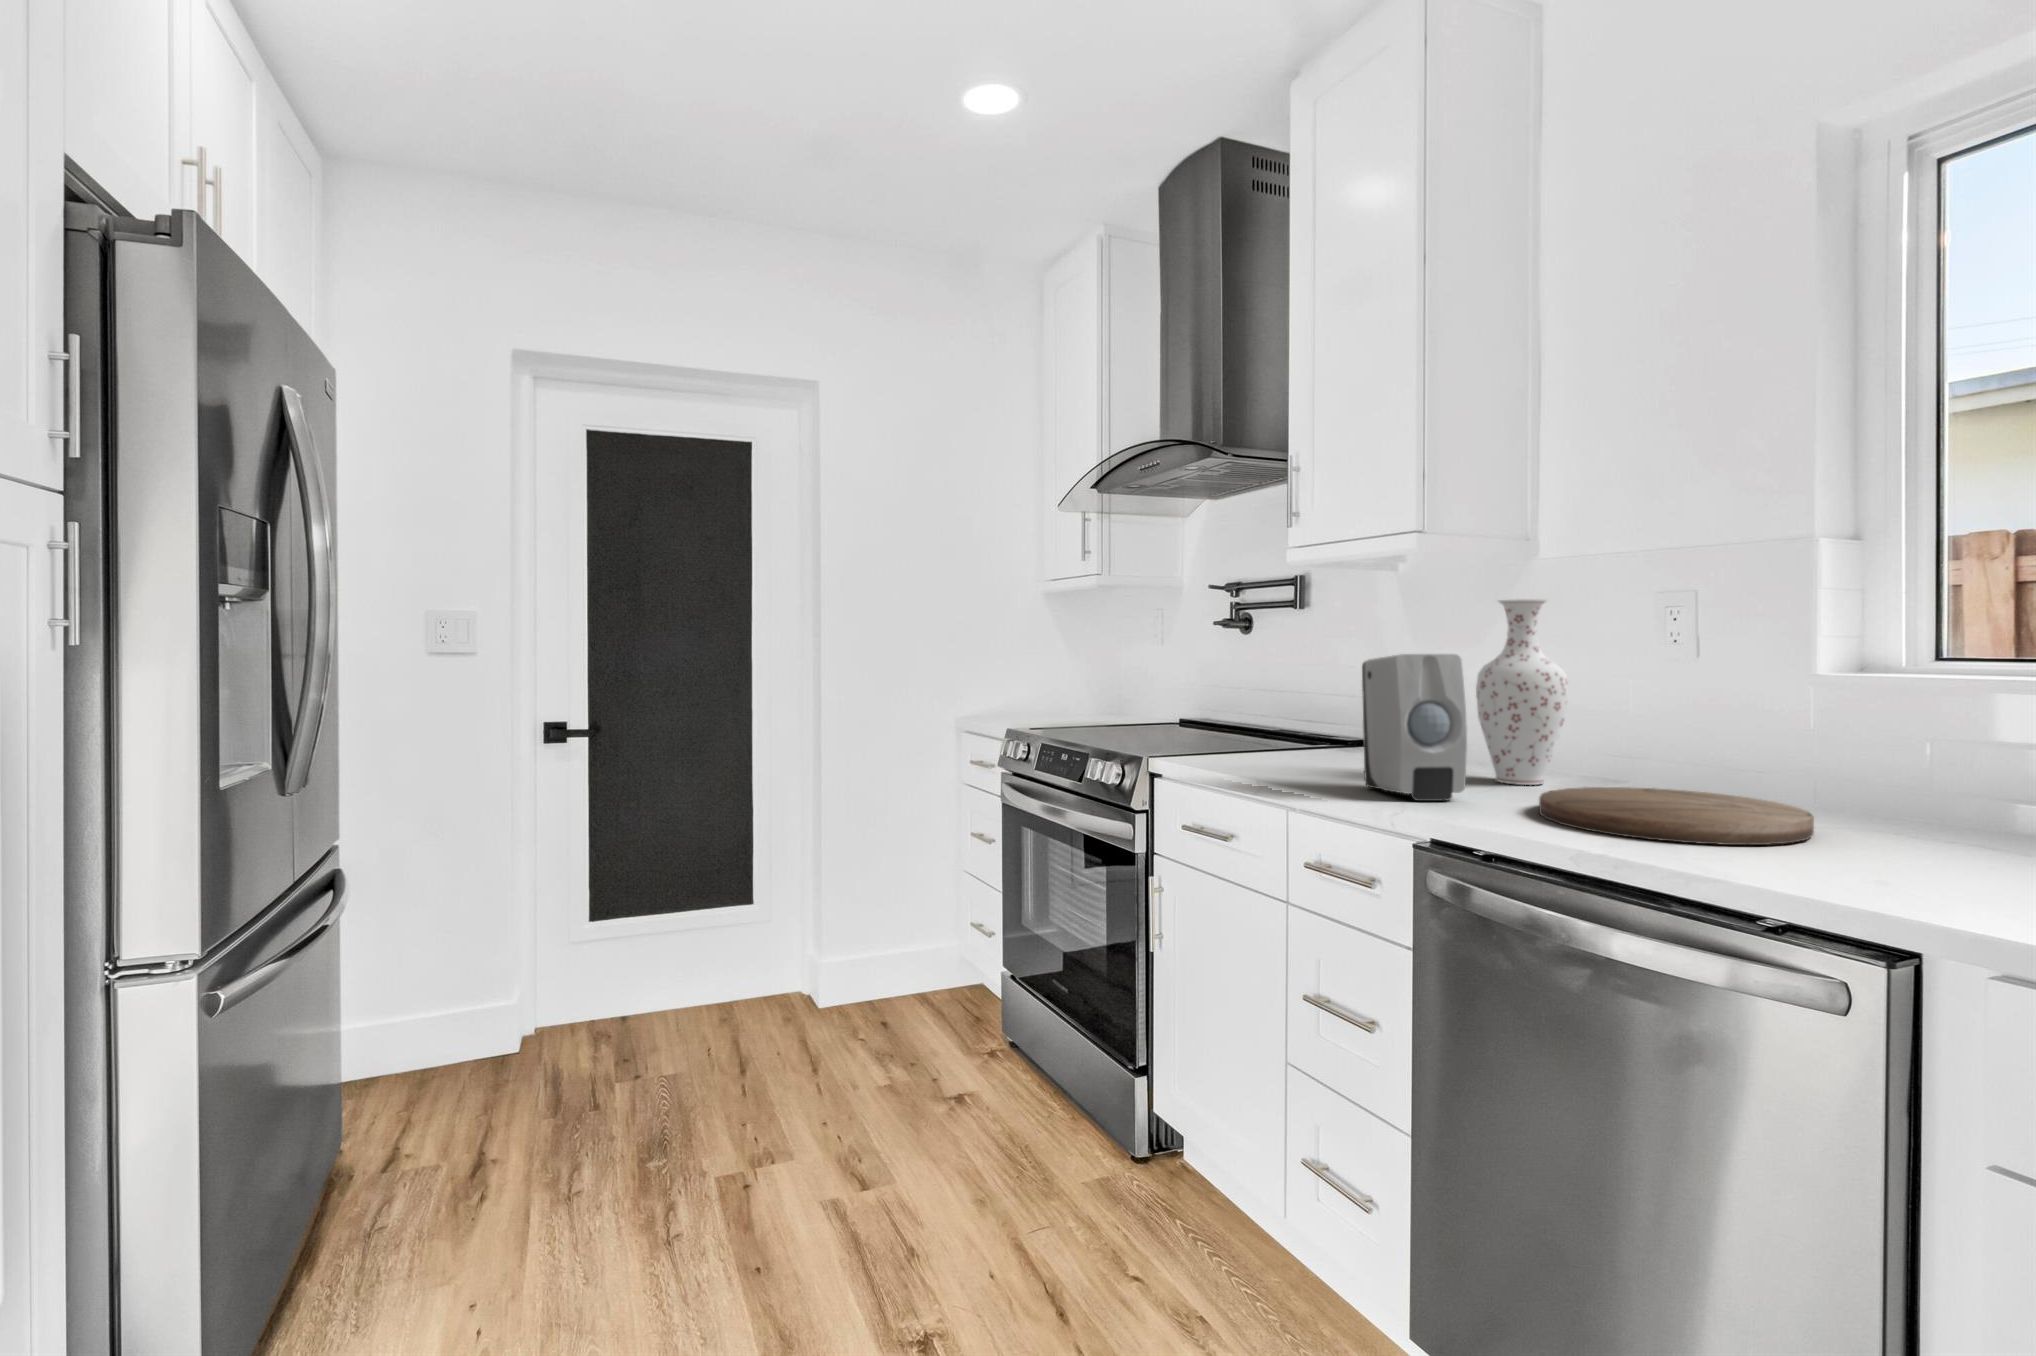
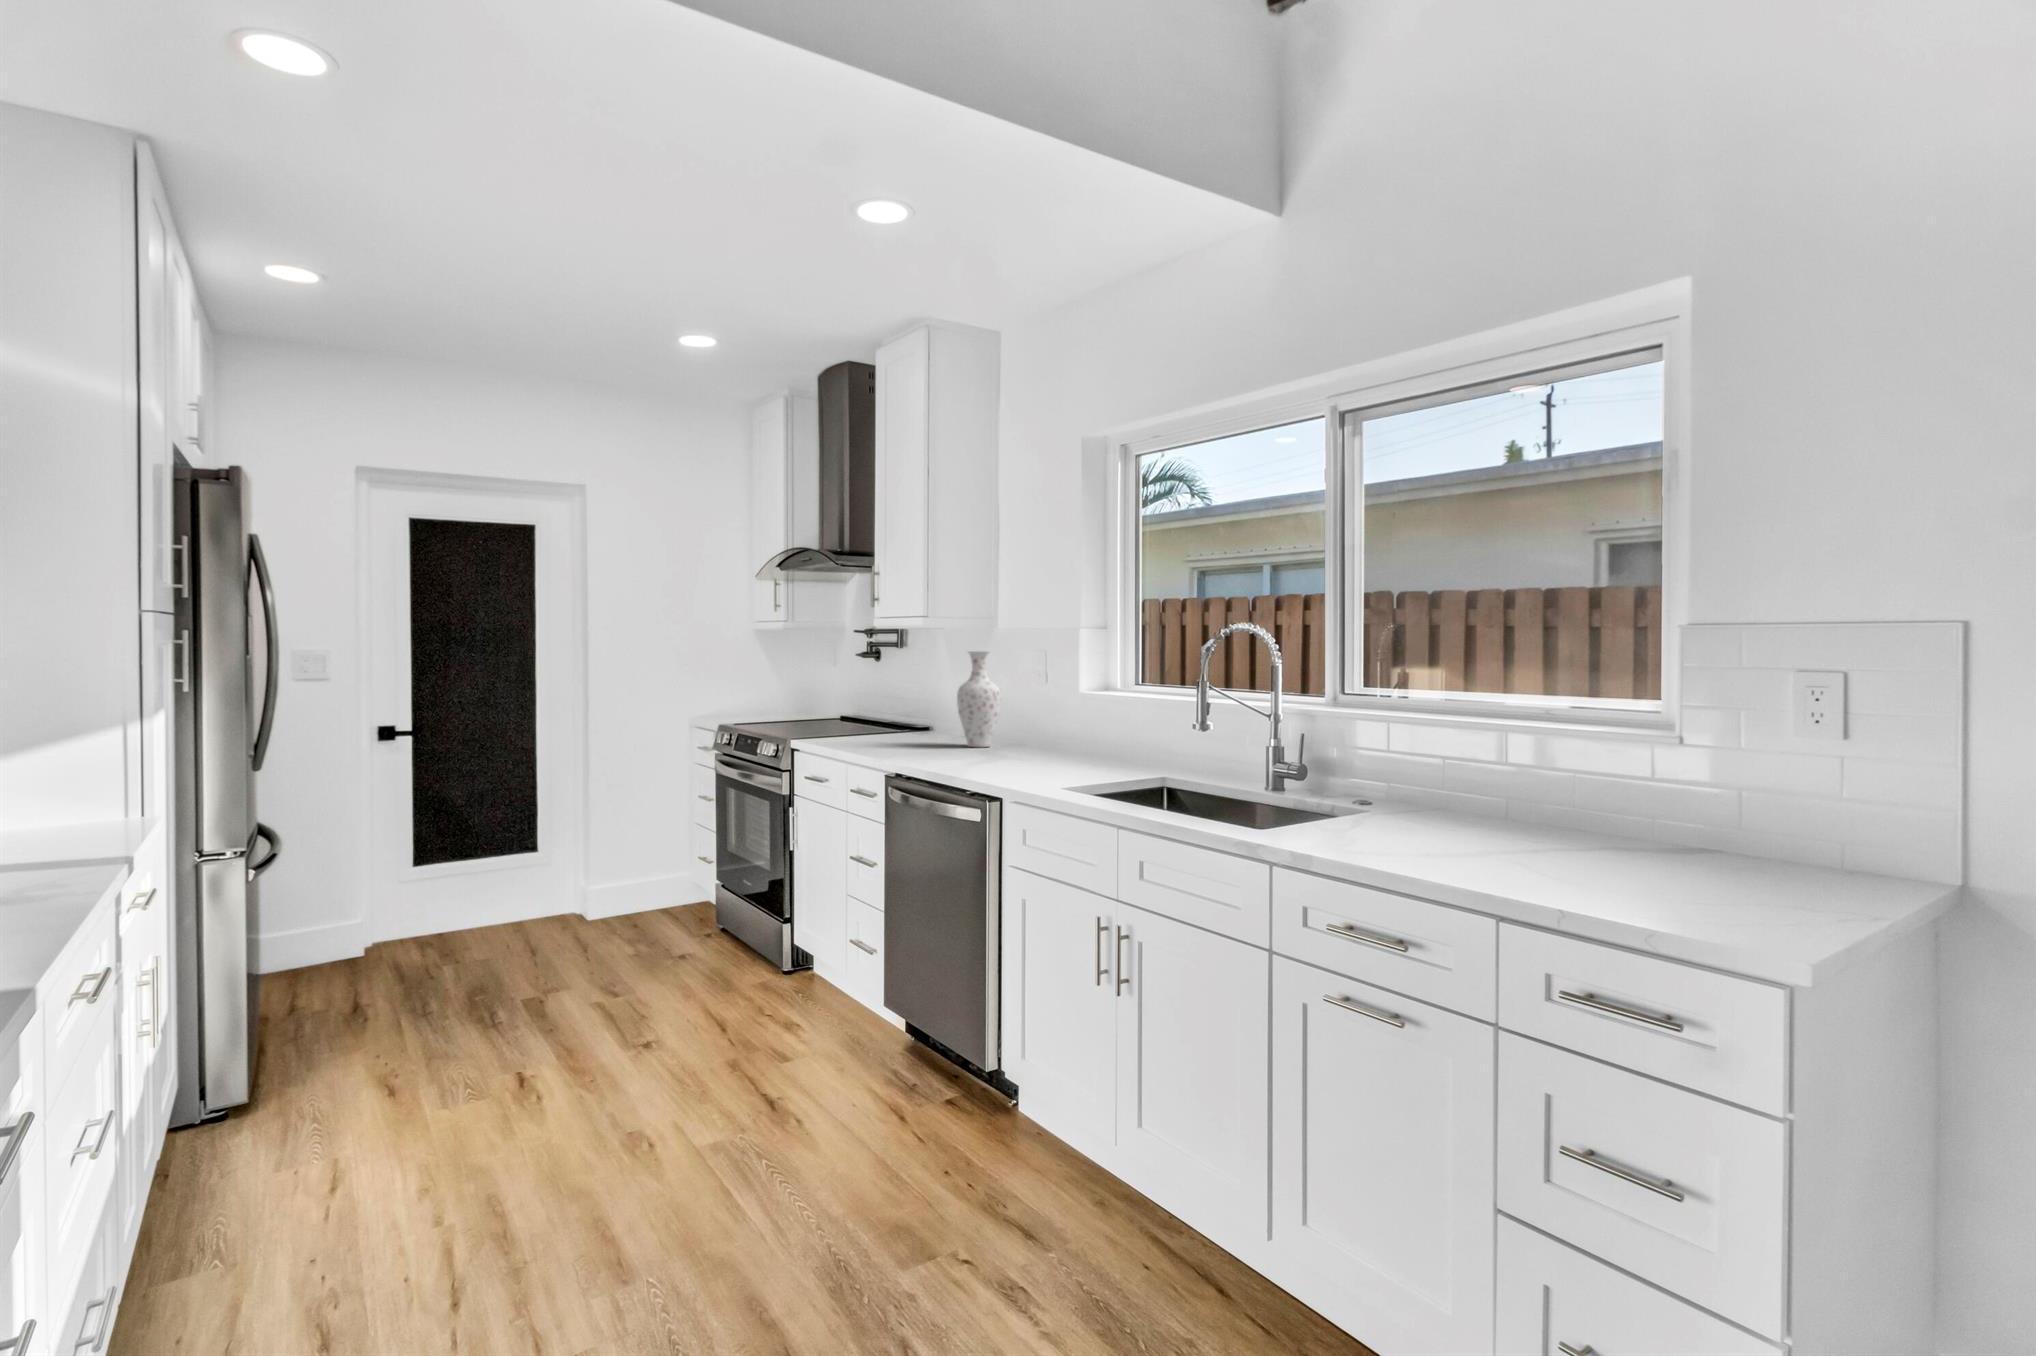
soap dispenser: present [1362,654,1467,801] -> none [891,681,932,755]
cutting board: present [1539,787,1814,845] -> none [955,746,1062,766]

